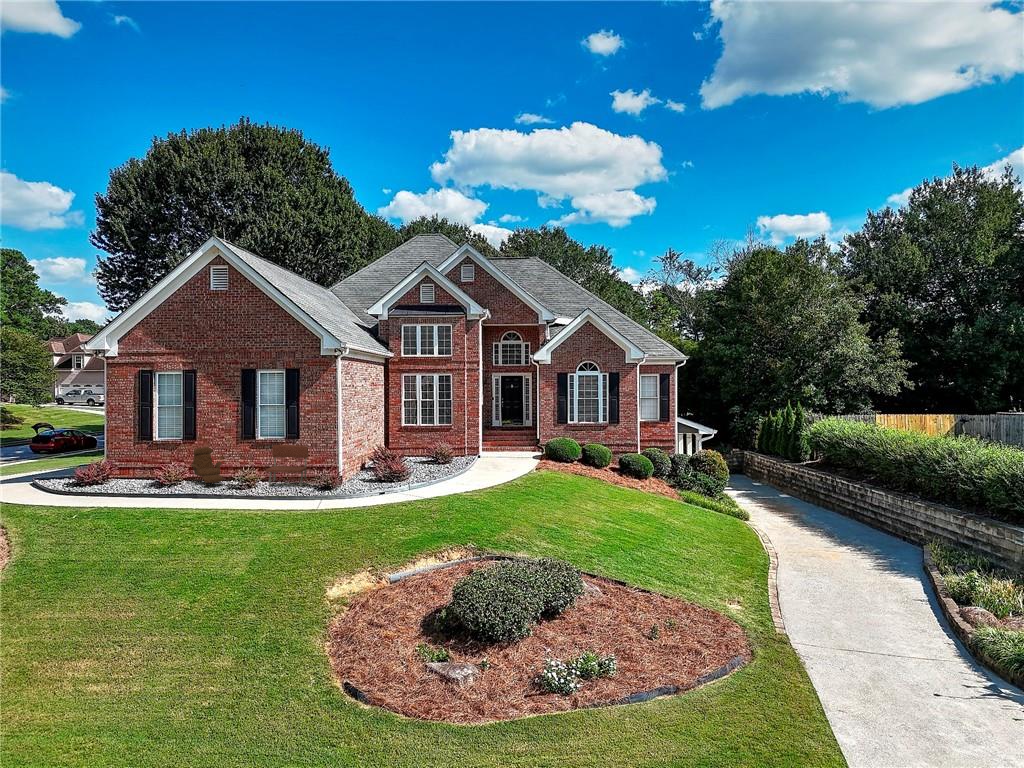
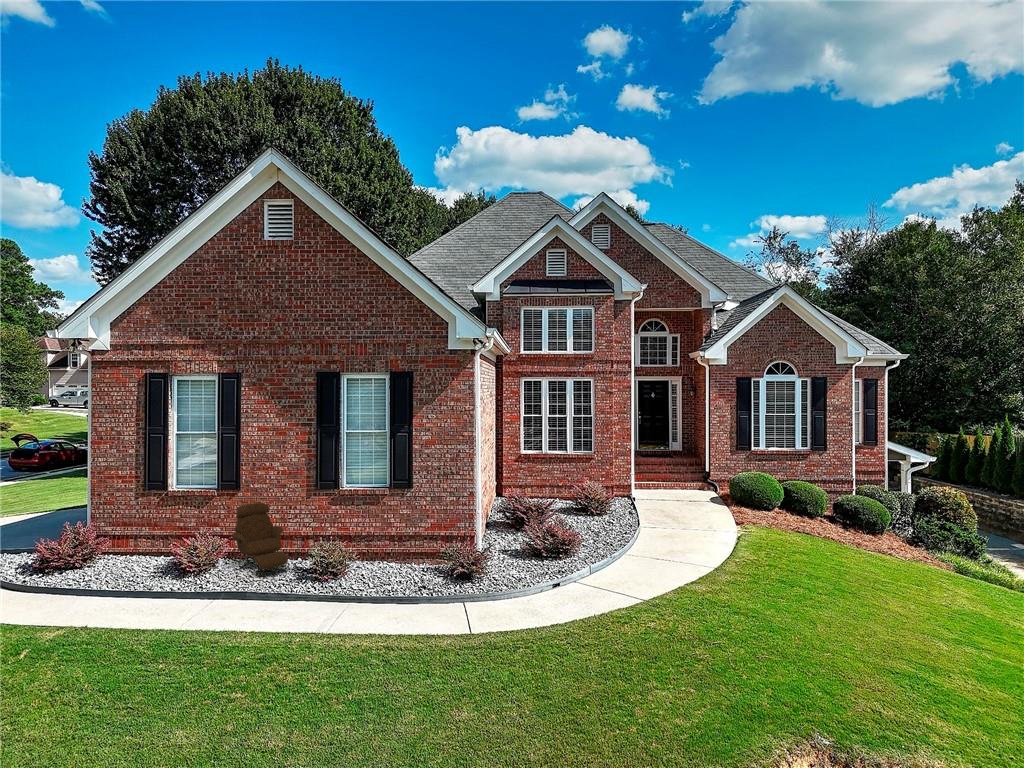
bench: present [266,445,308,487] -> none [362,499,427,572]

